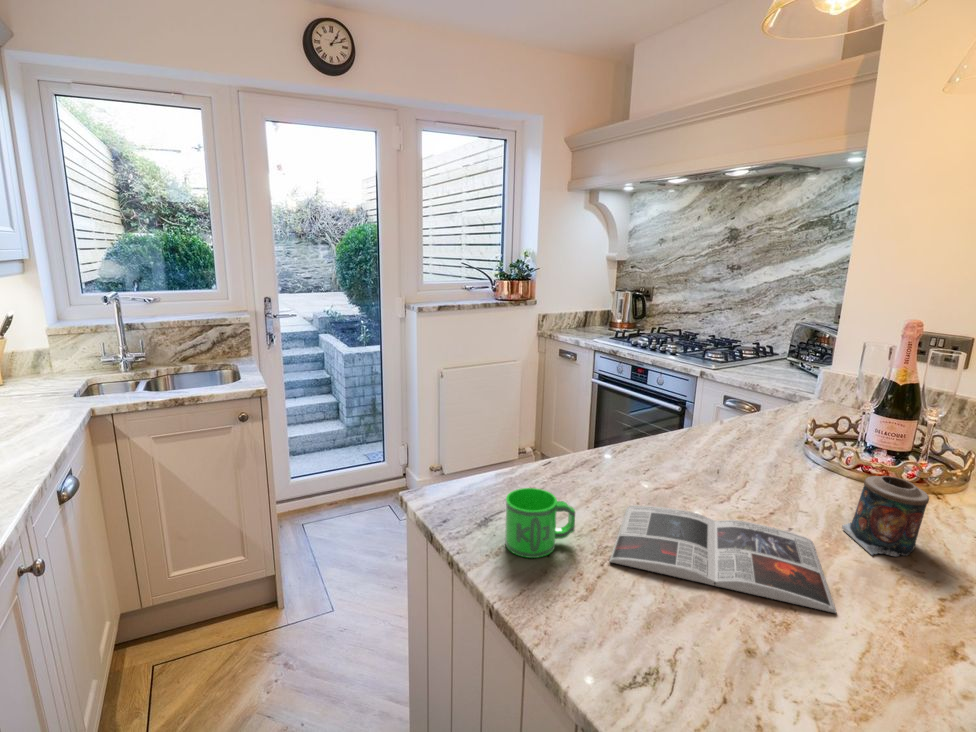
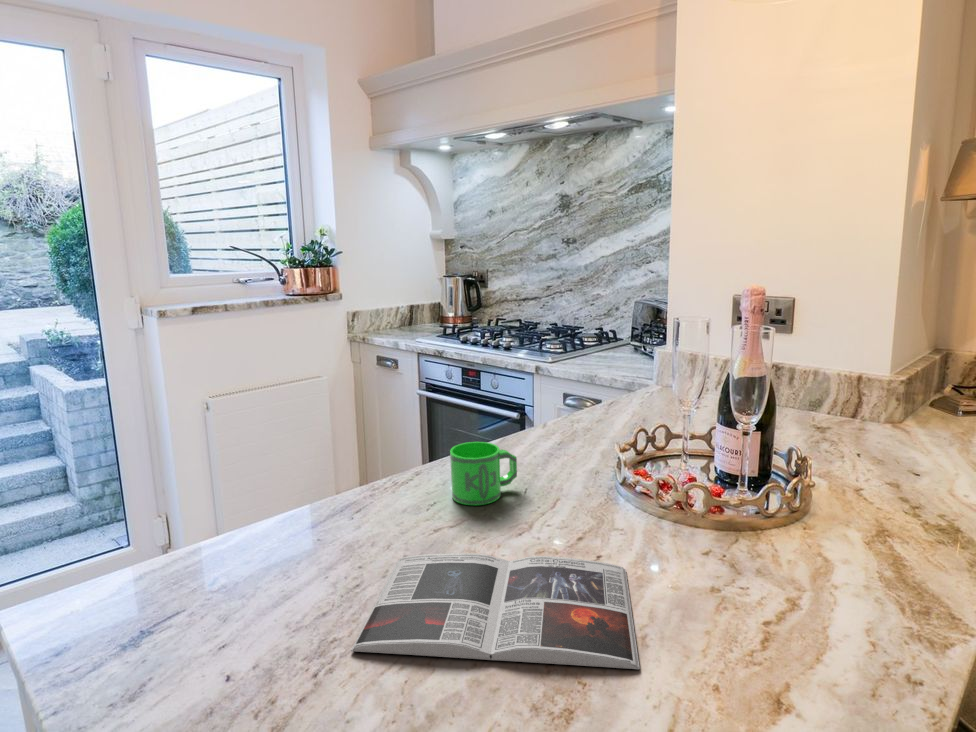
candle: present [842,476,929,556] -> none [662,473,747,576]
mug: present [505,488,575,558] -> present [450,442,517,505]

